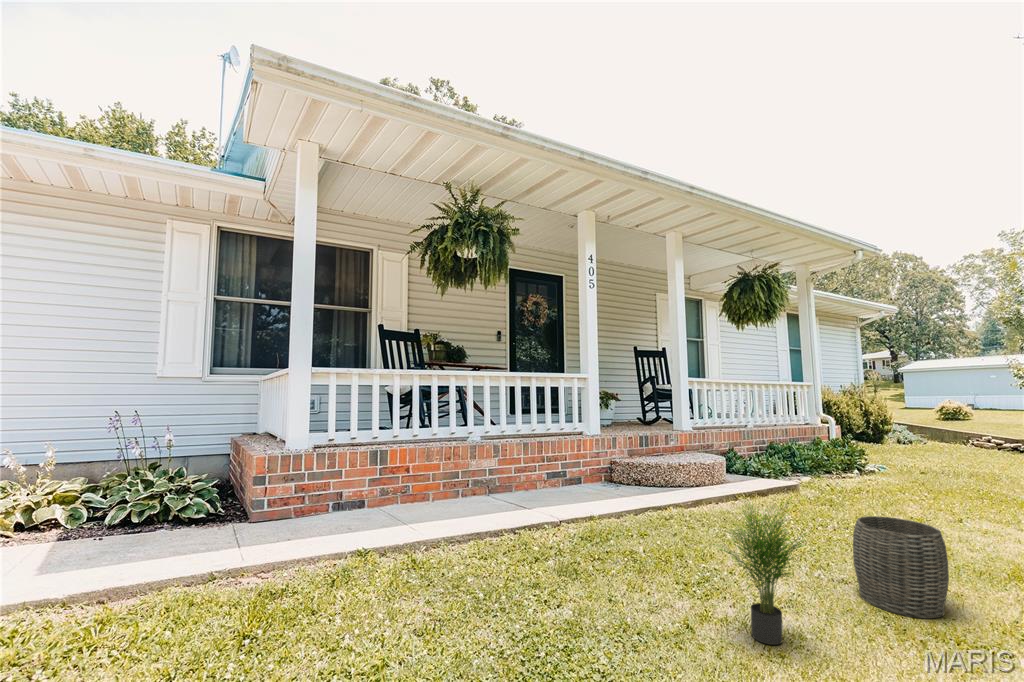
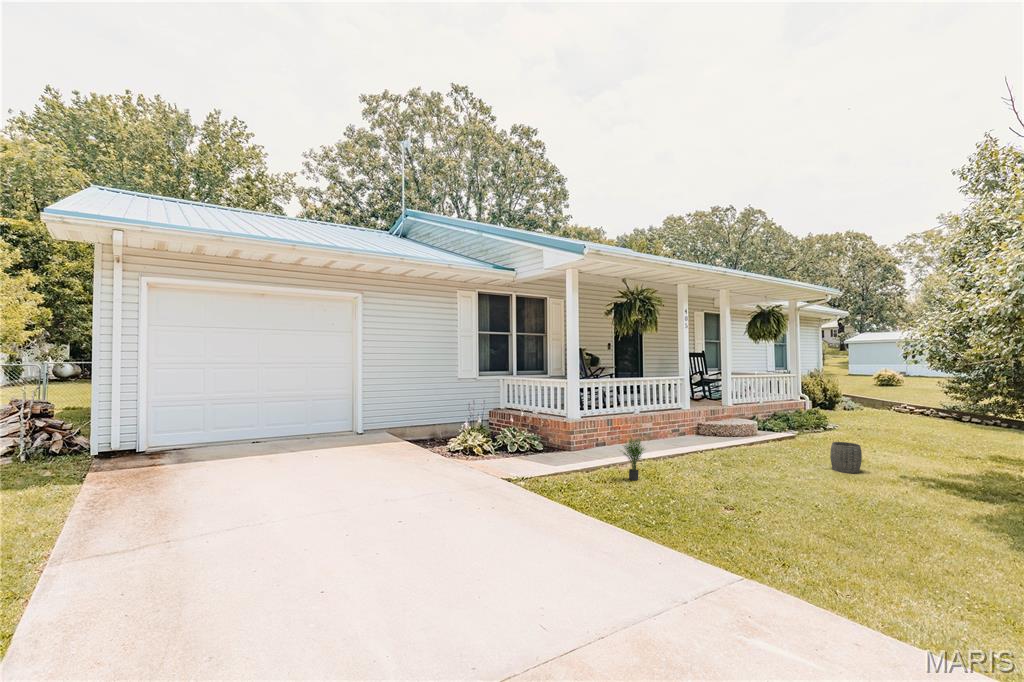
potted plant: present [721,497,803,645] -> present [624,438,644,480]

